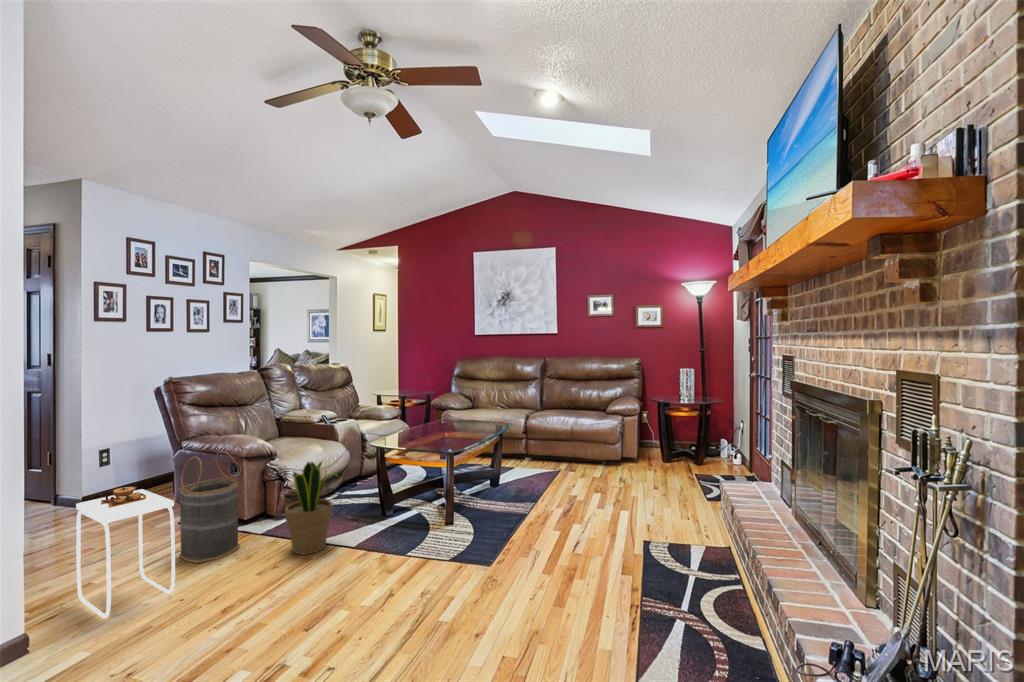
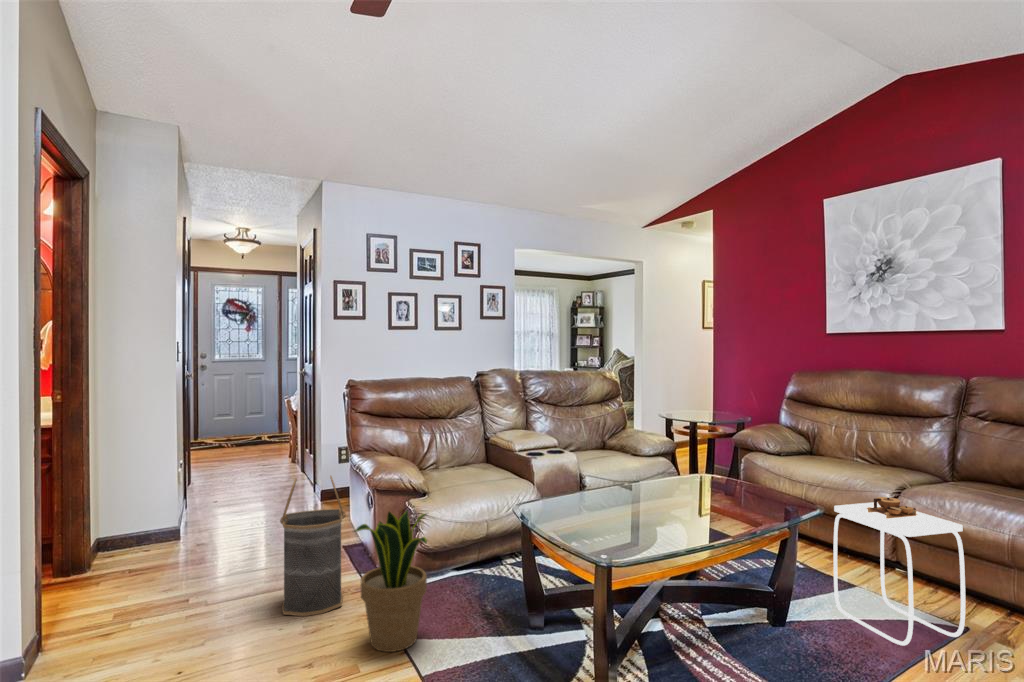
side table: present [76,487,175,618] -> present [834,497,965,645]

